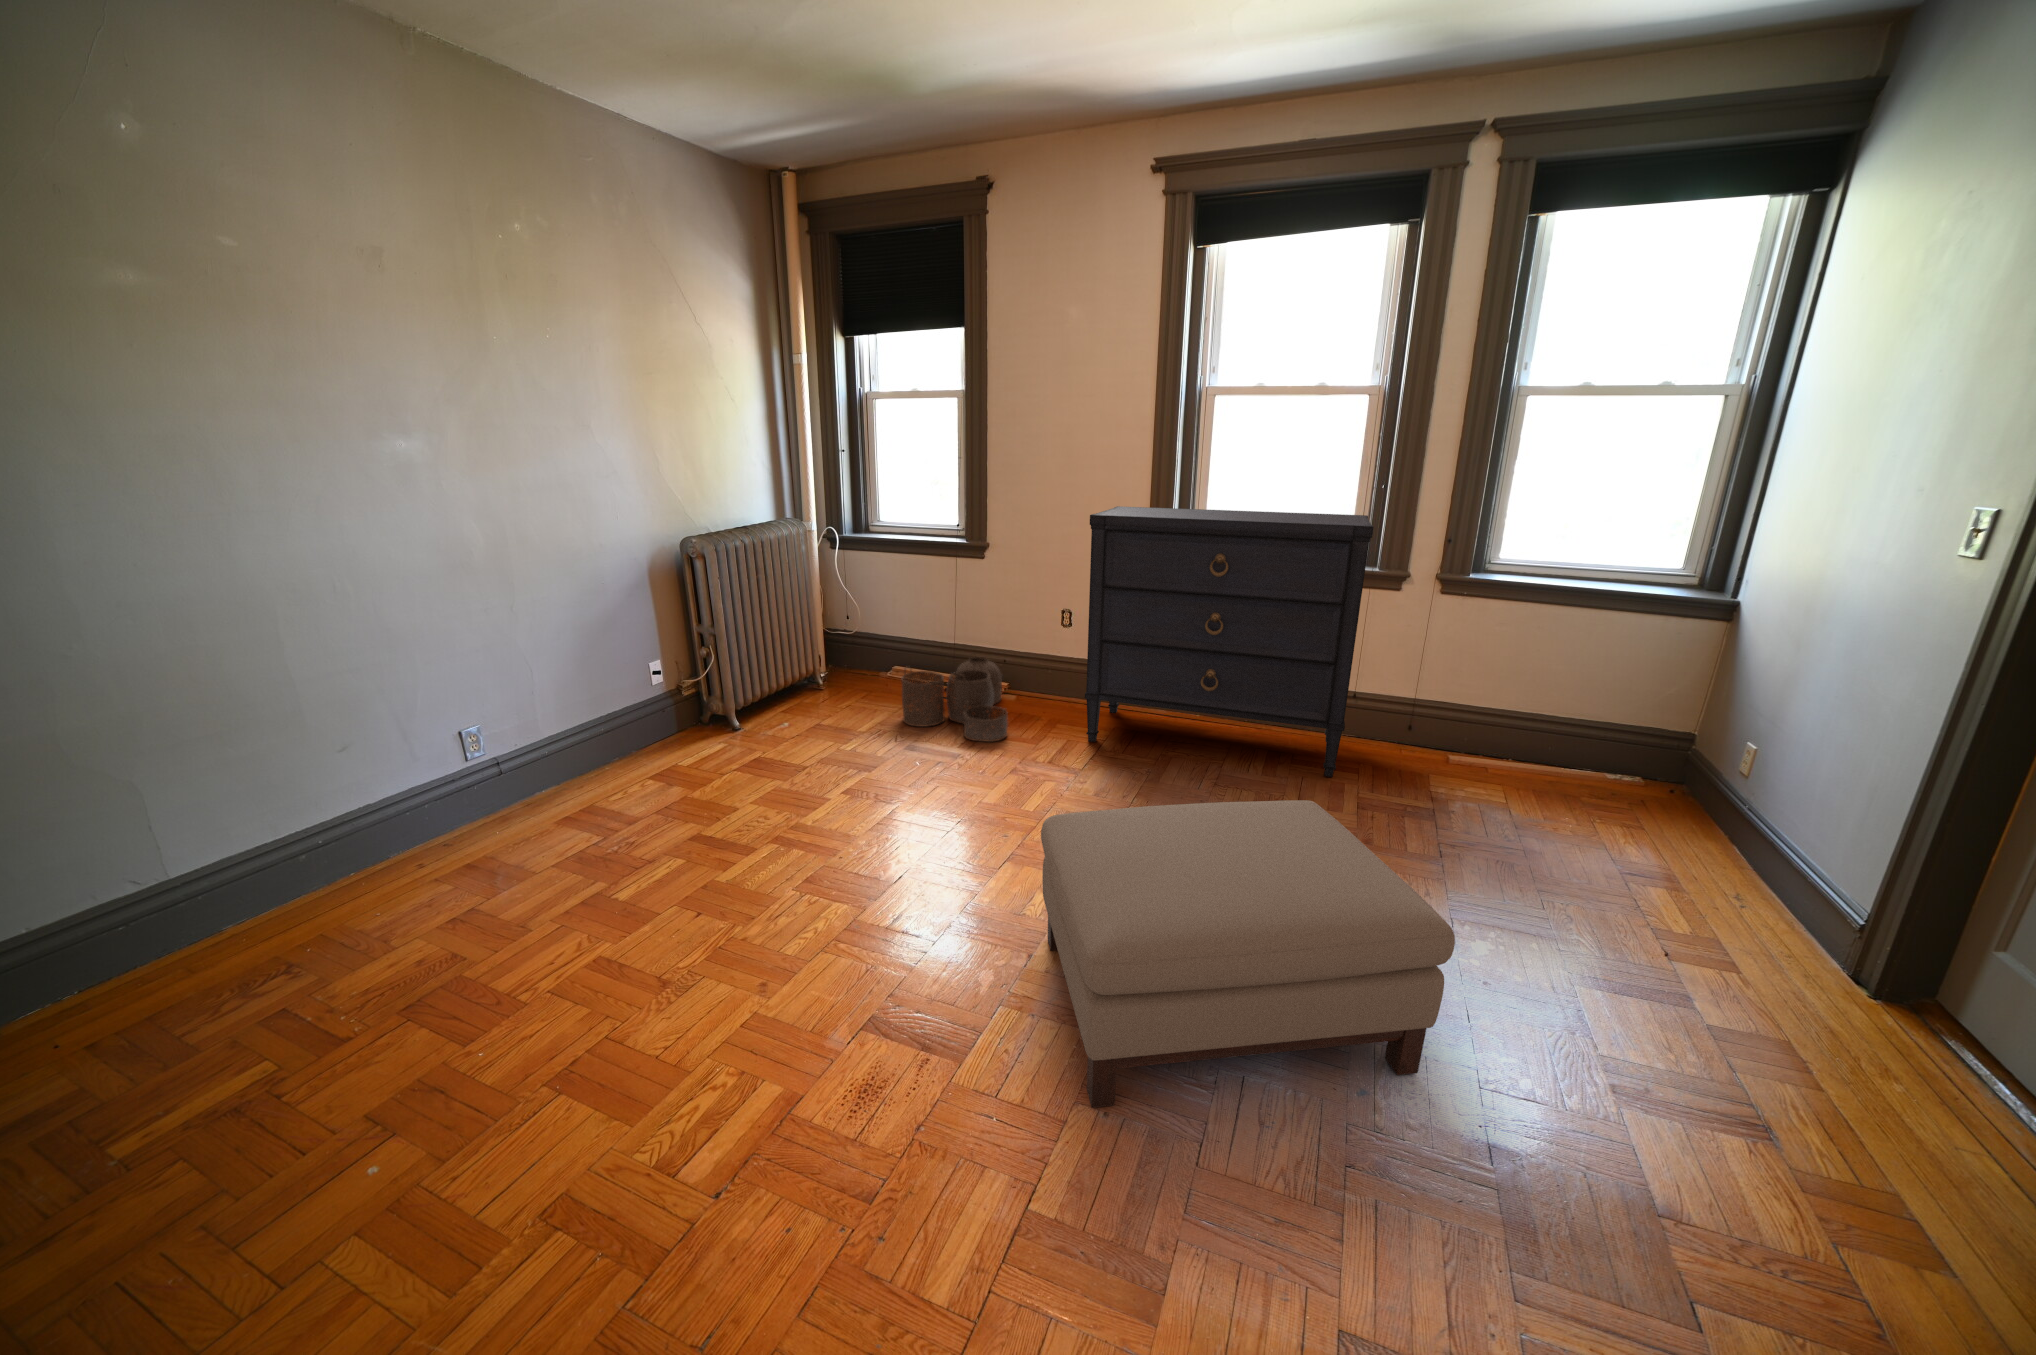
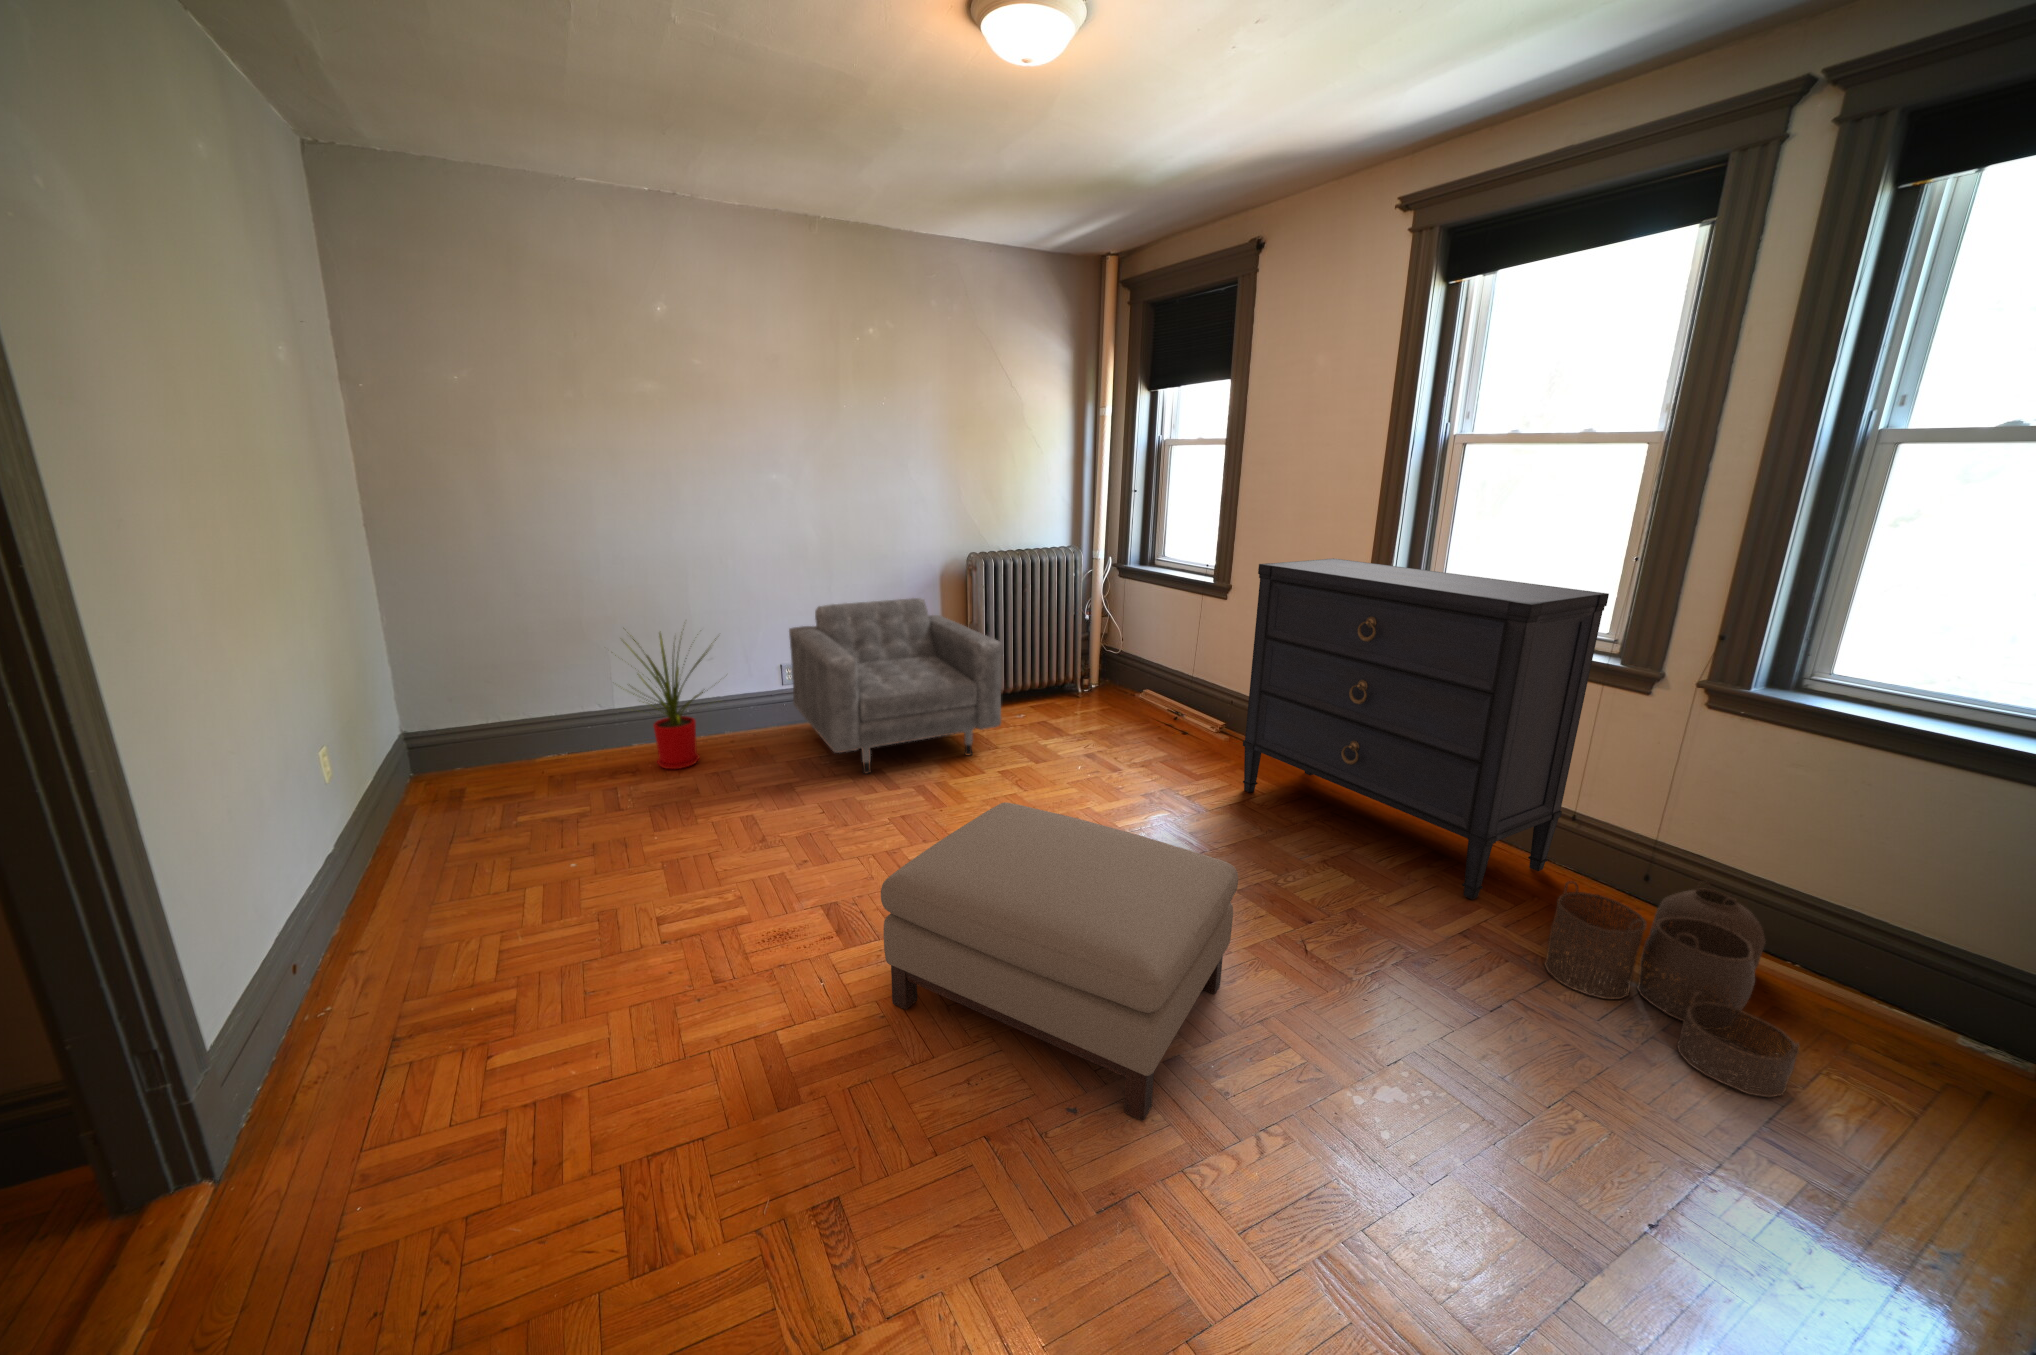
armchair: none [452,600,816,851] -> present [789,598,1002,774]
woven basket: present [902,657,1008,742] -> present [1545,881,1800,1097]
house plant: none [96,690,410,964] -> present [625,629,716,769]

